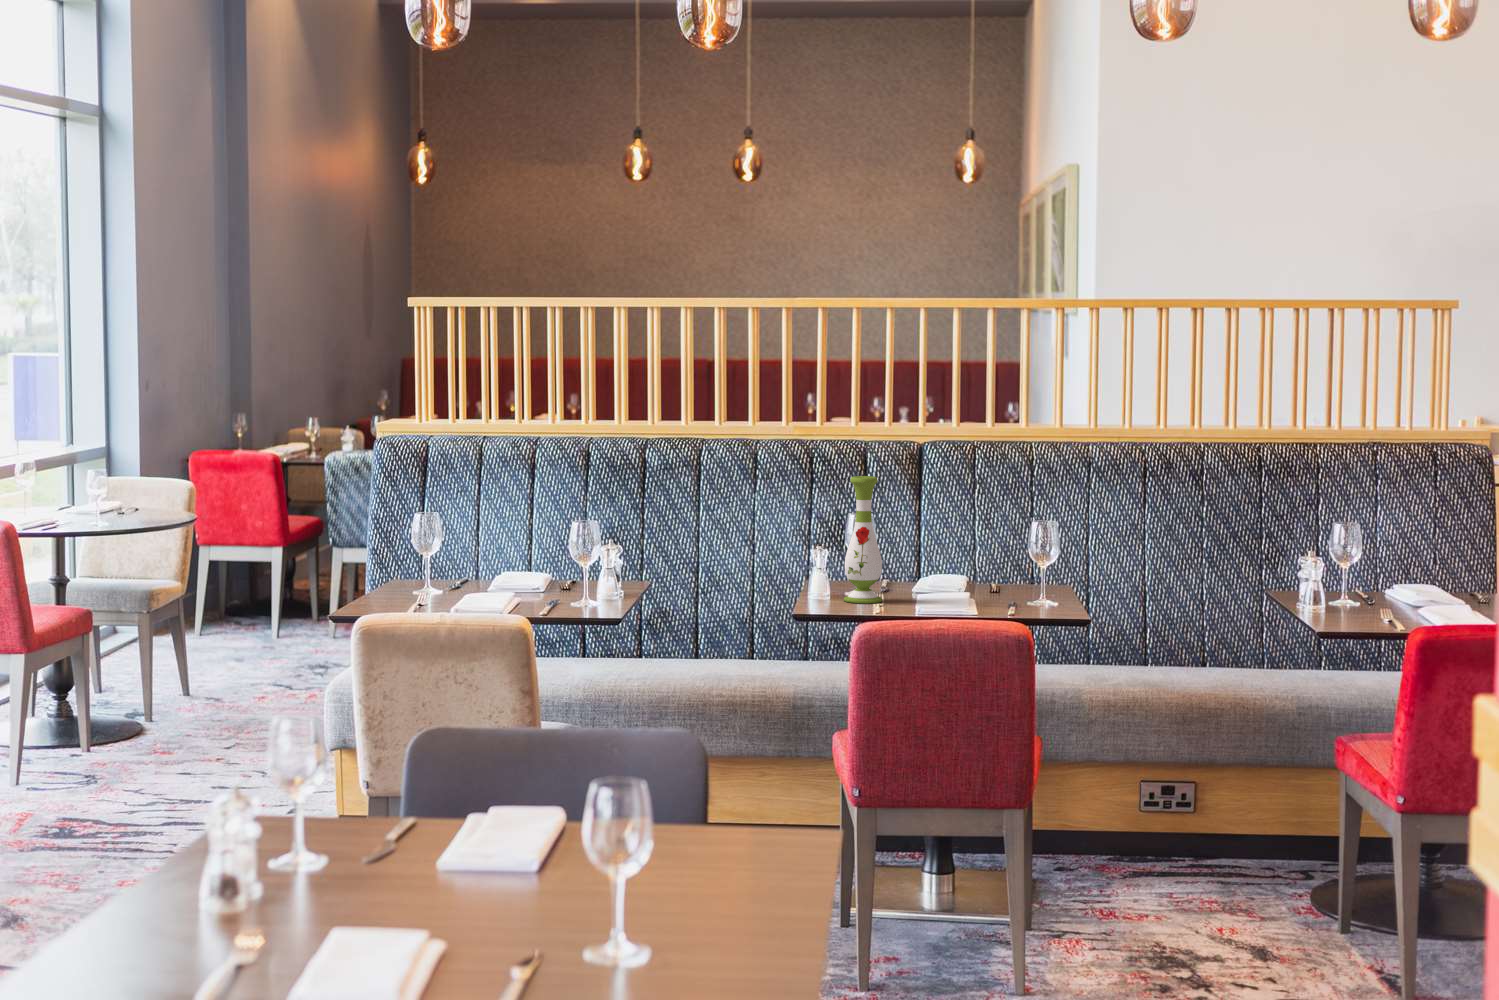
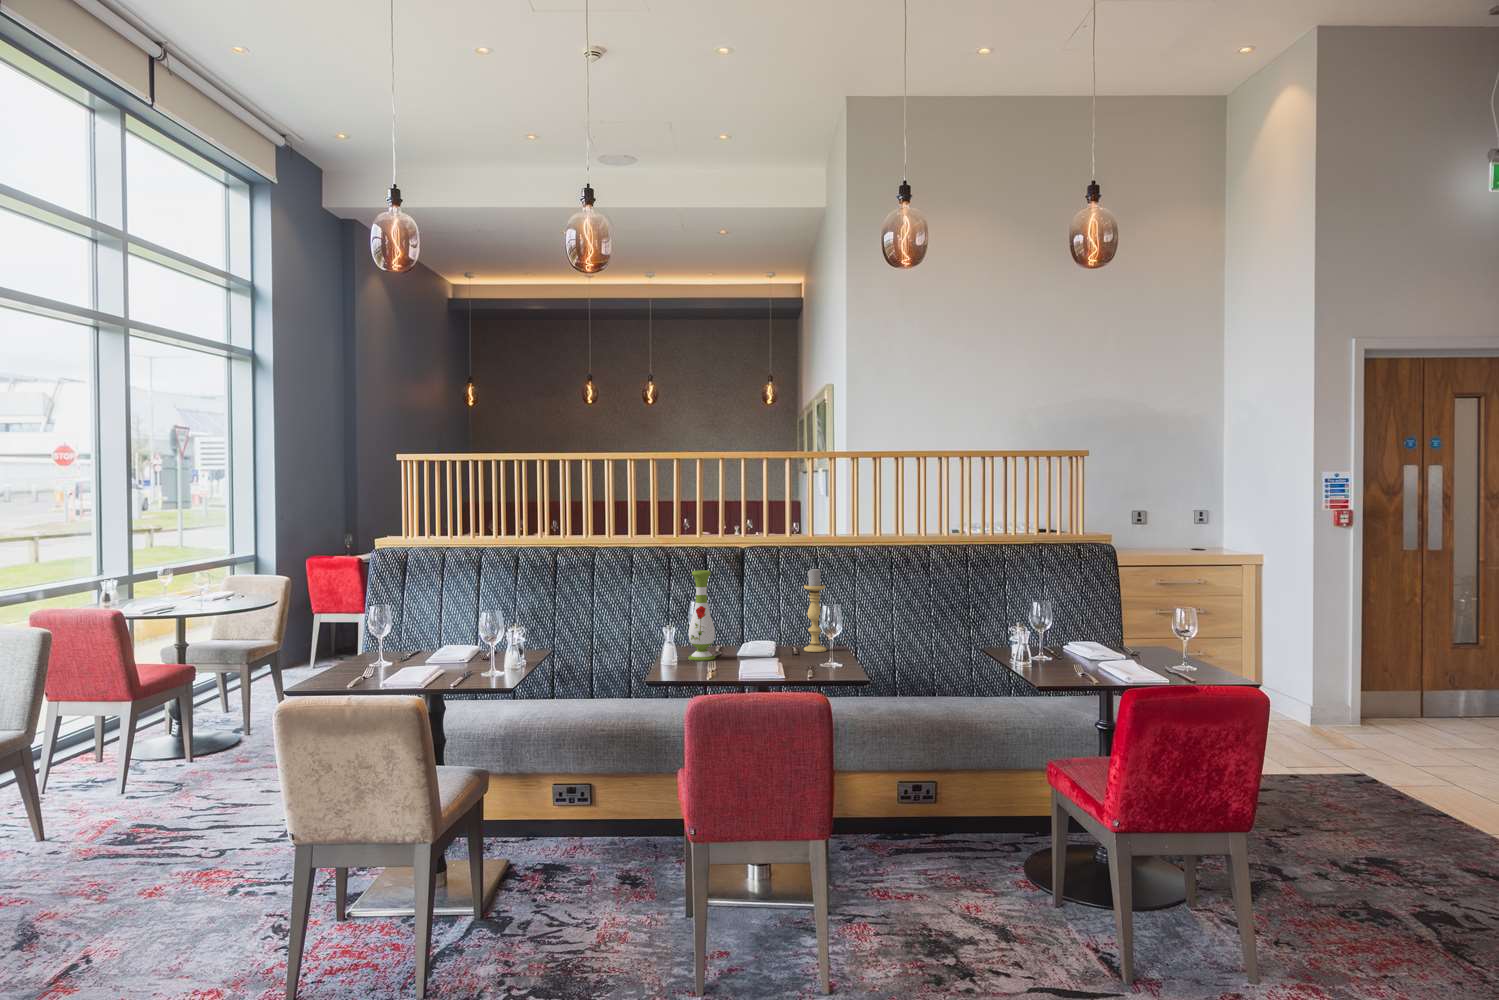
candle holder: none [1010,475,1044,598] -> present [804,568,826,652]

